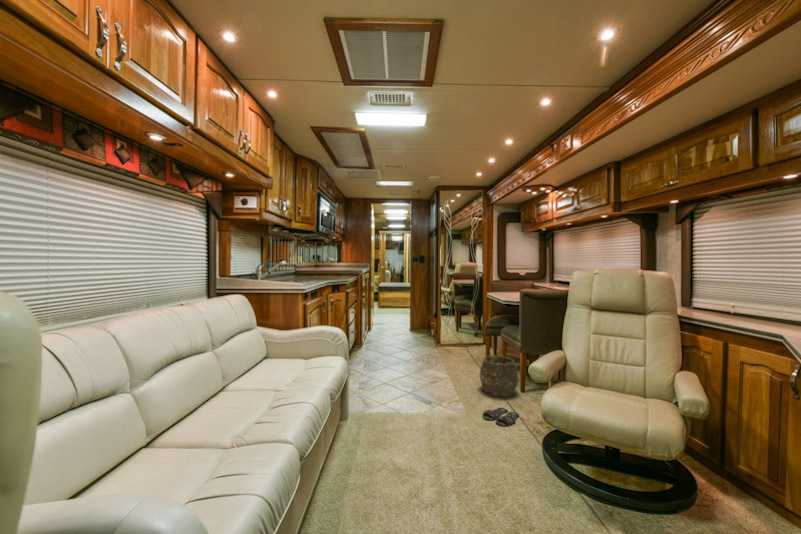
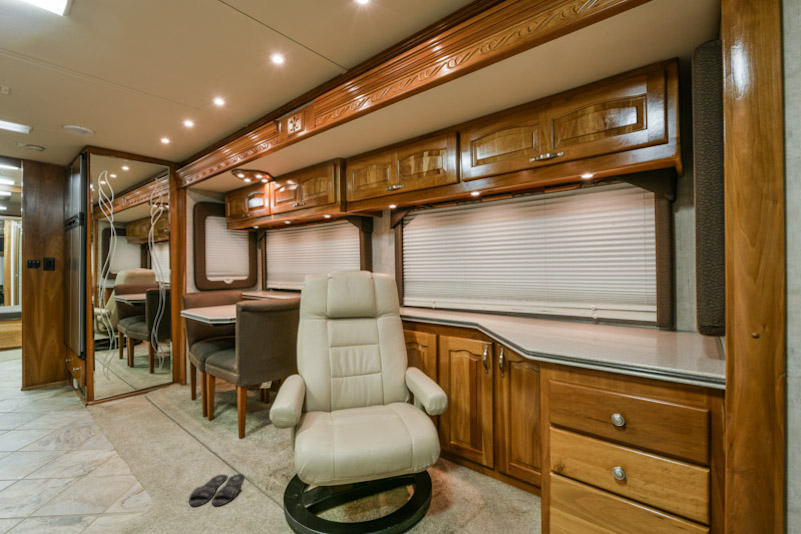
woven basket: present [480,356,518,396] -> none [177,398,238,461]

